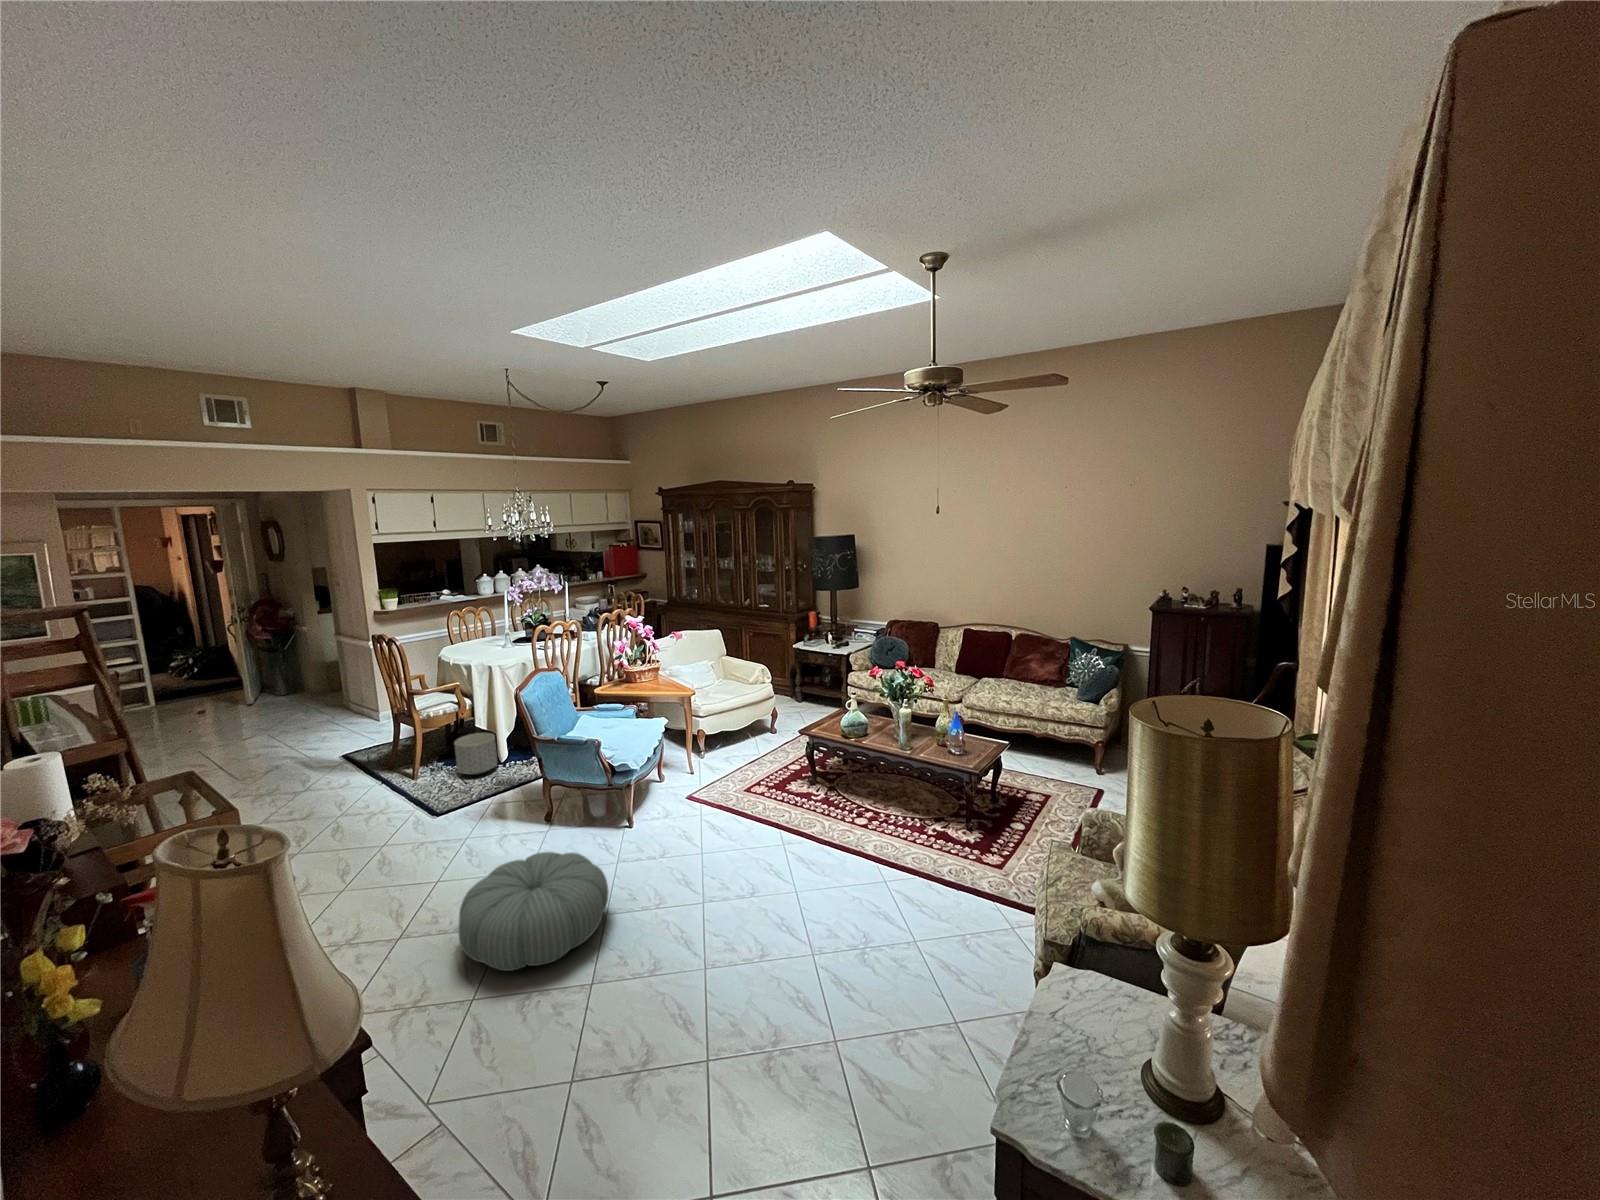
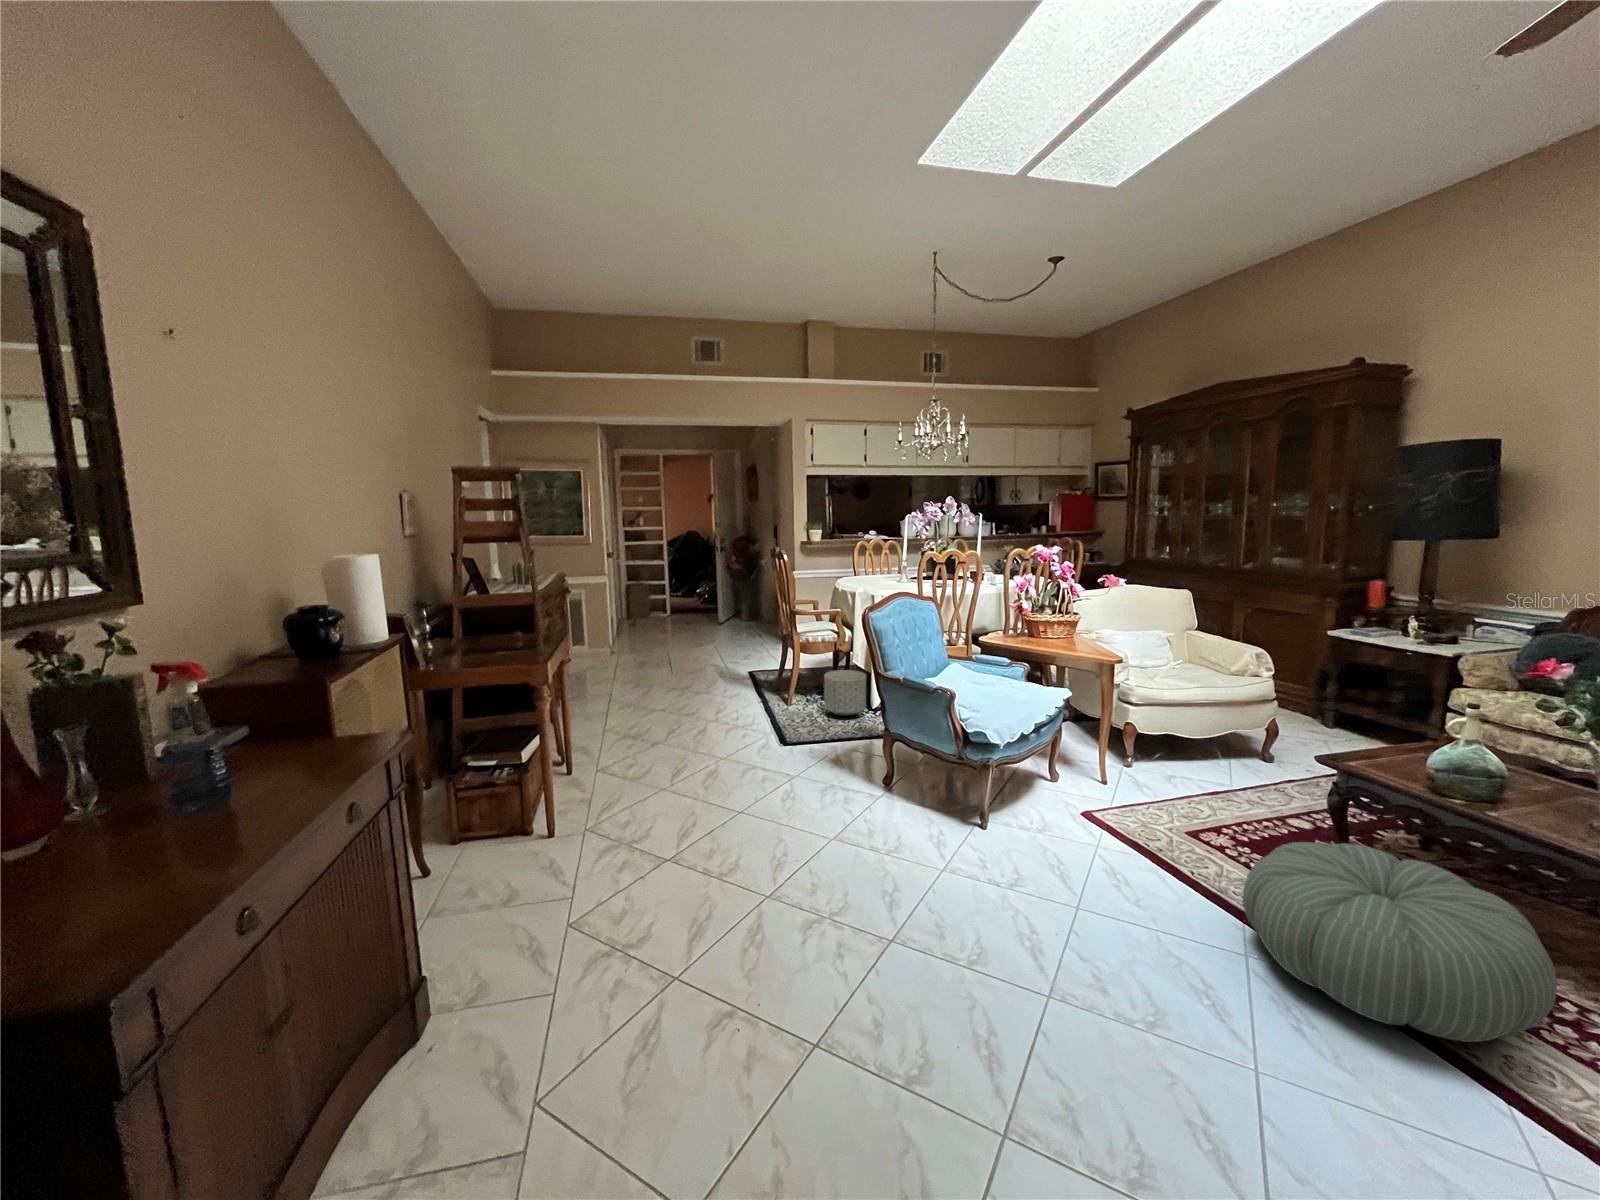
pouf: present [459,852,609,971] -> present [1243,842,1557,1042]

